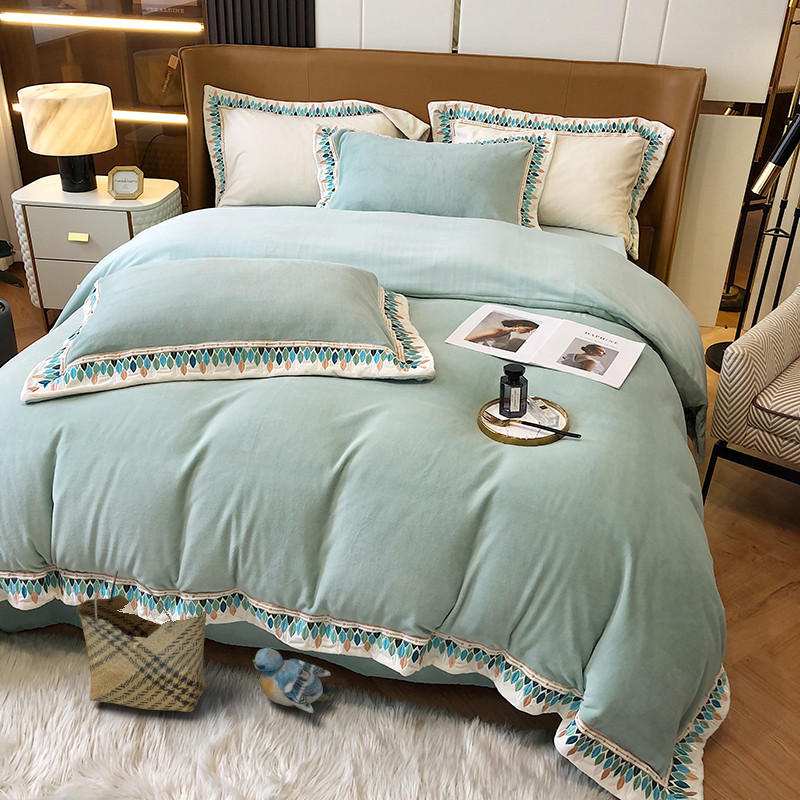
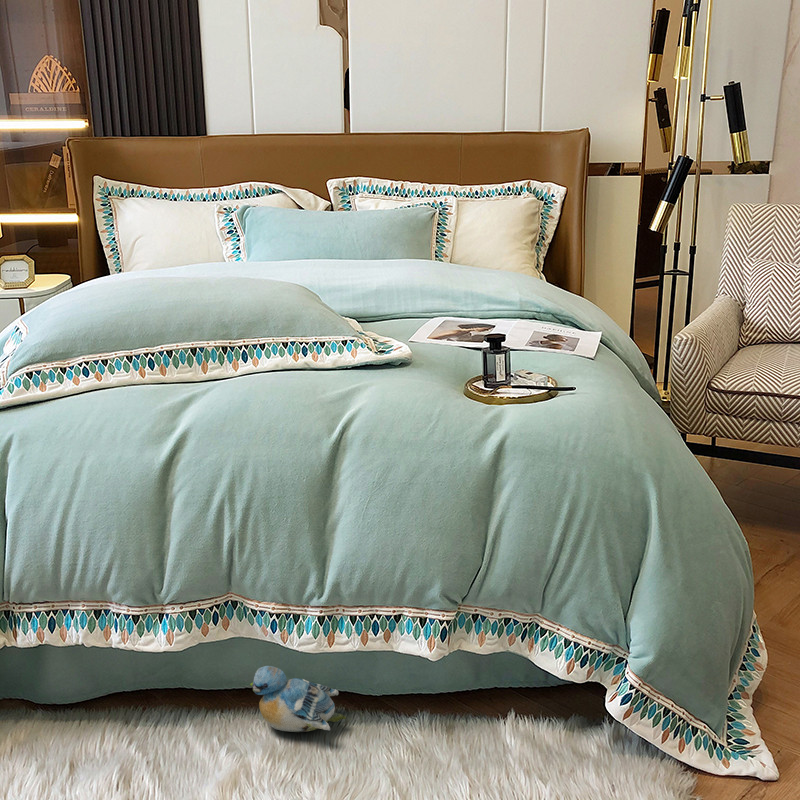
woven basket: present [77,571,208,712] -> none [40,545,198,759]

